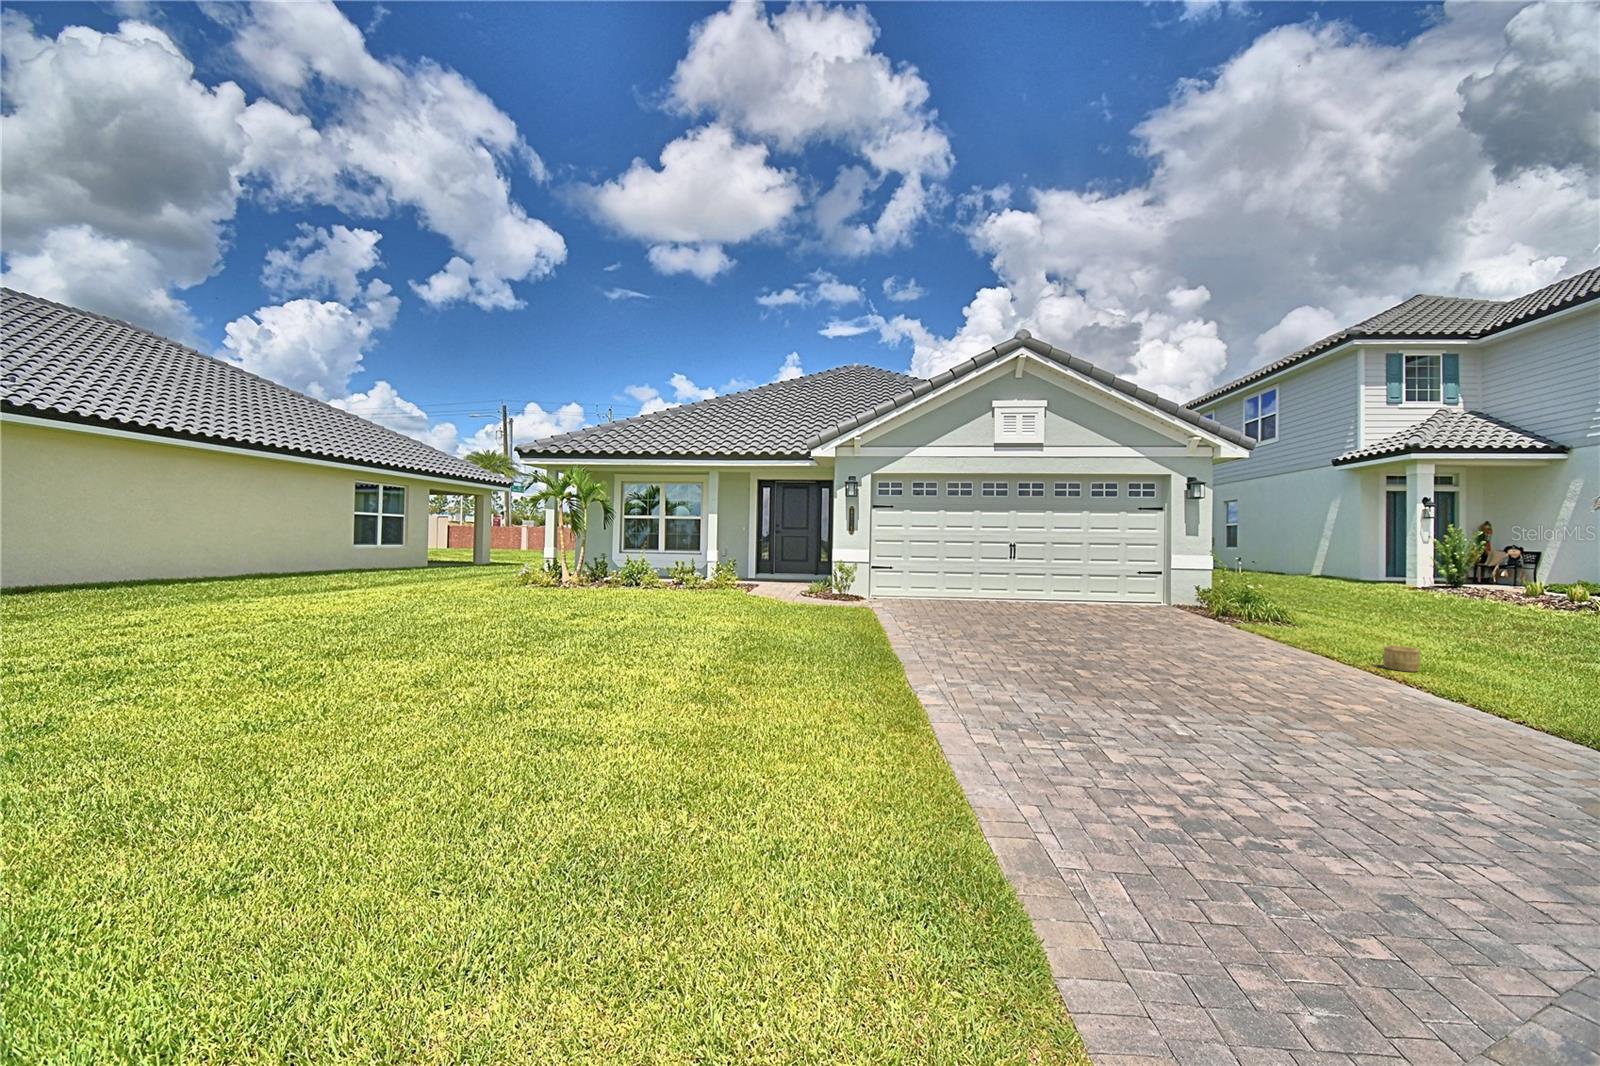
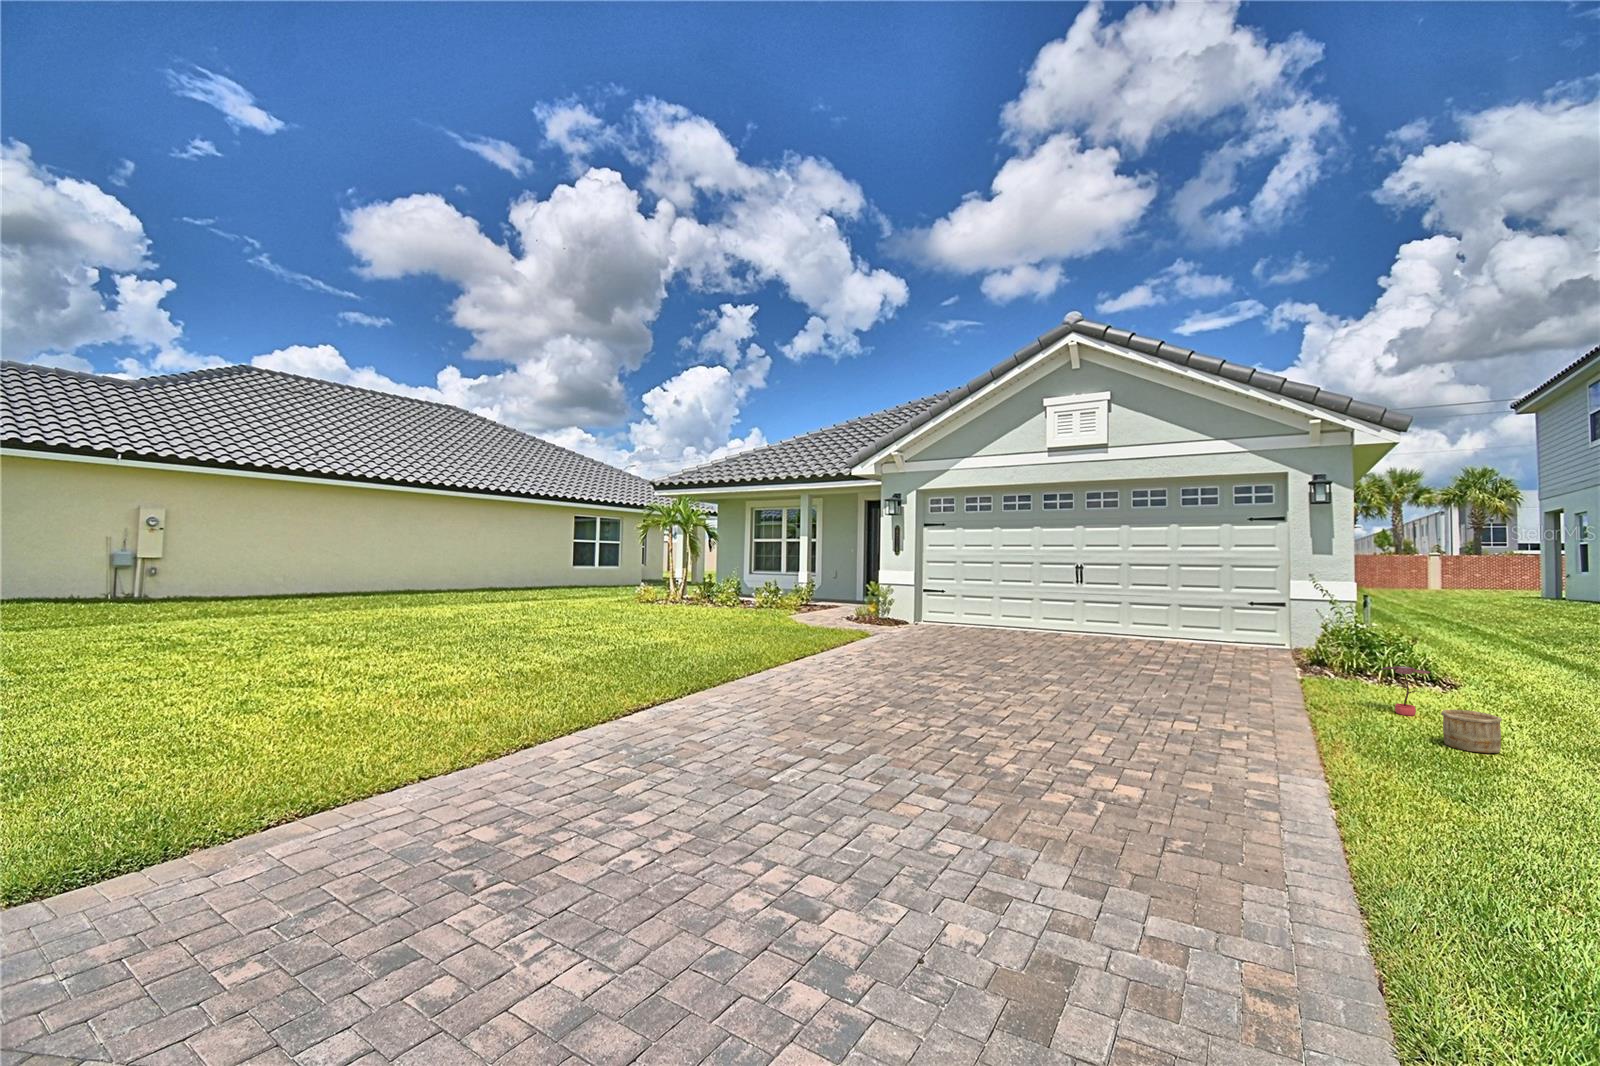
potted plant: none [1311,619,1341,652] -> present [1381,666,1430,716]

